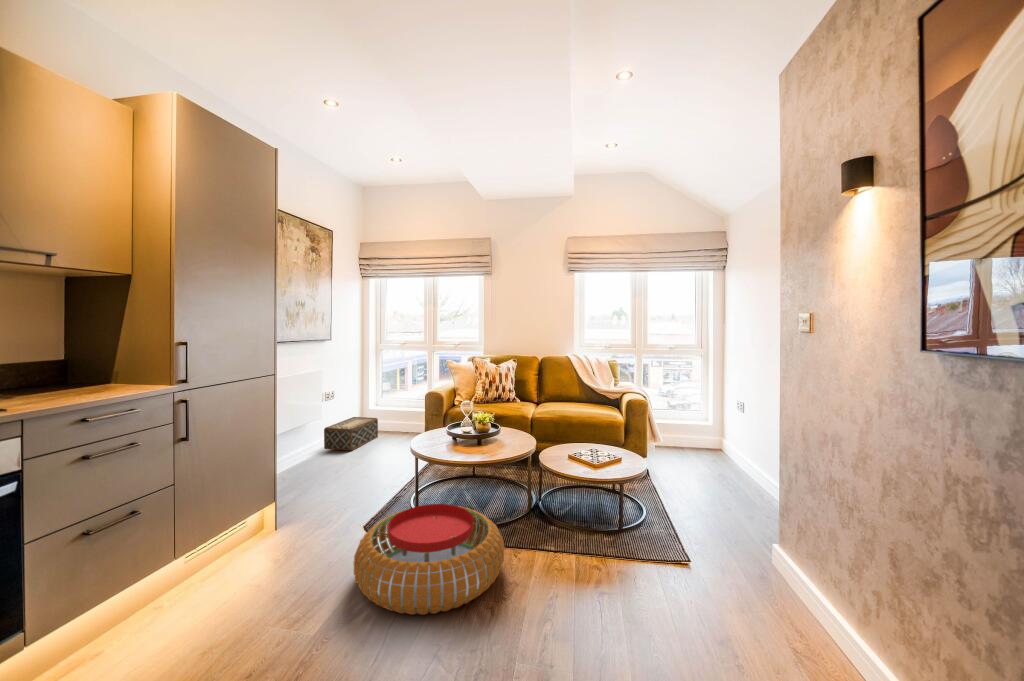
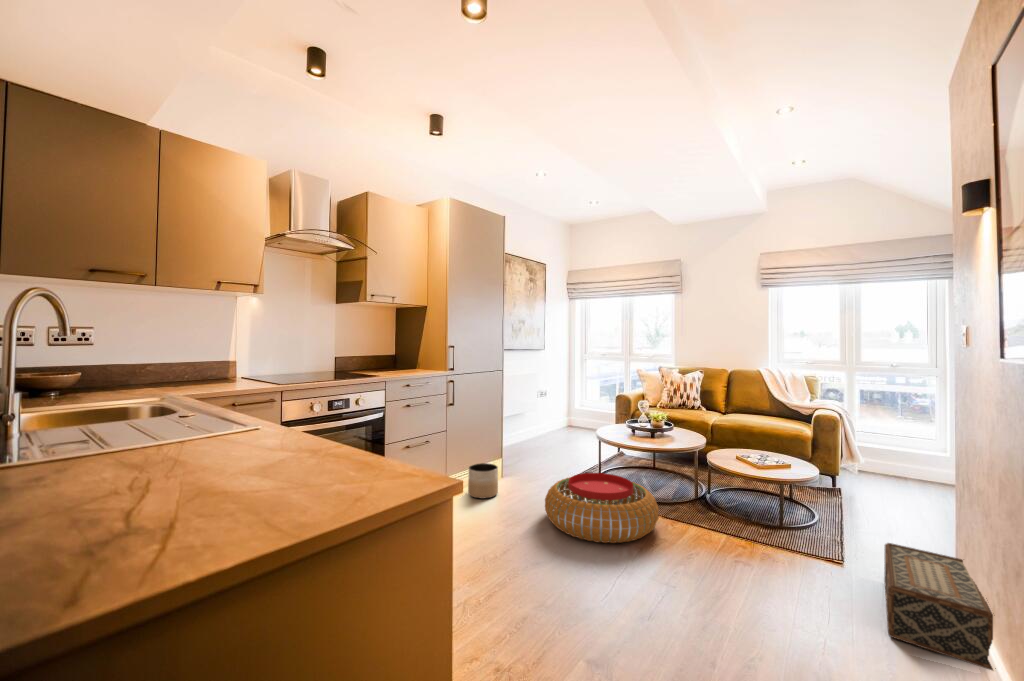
woven basket: present [324,417,378,451] -> present [884,543,996,671]
planter: none [222,516,274,577] -> present [468,463,498,499]

